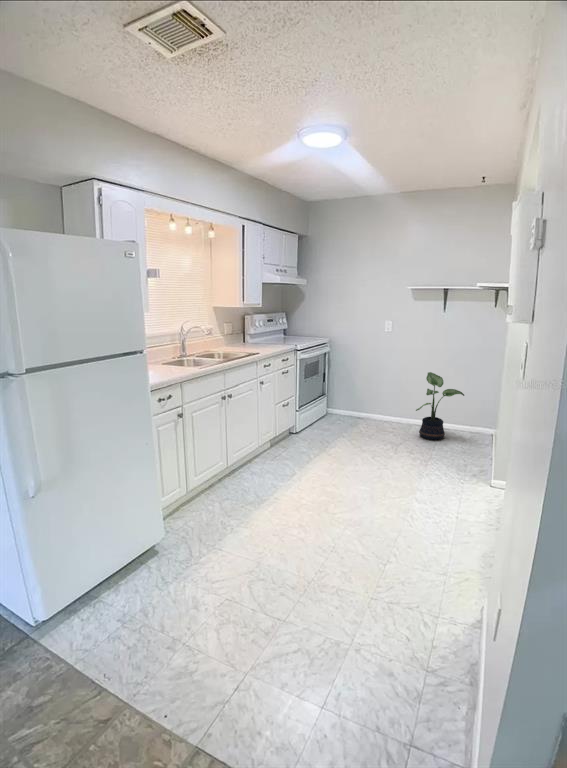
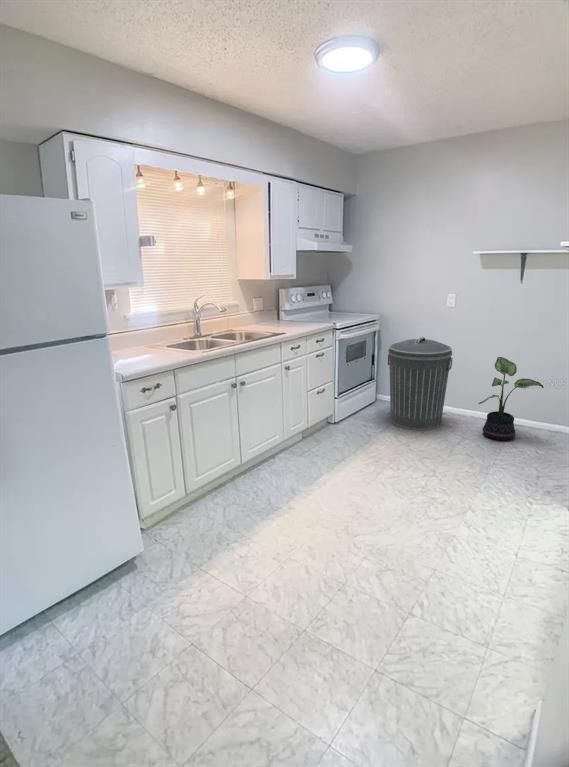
trash can: none [340,357,393,435] -> present [388,337,453,430]

